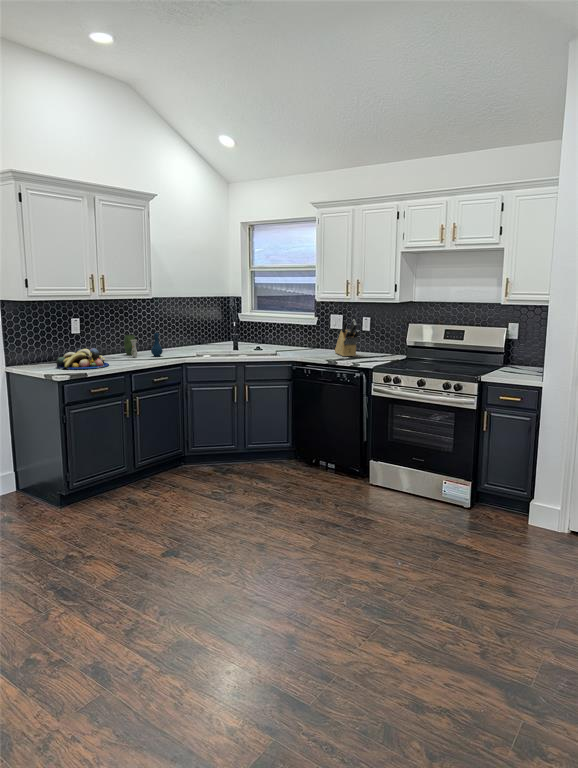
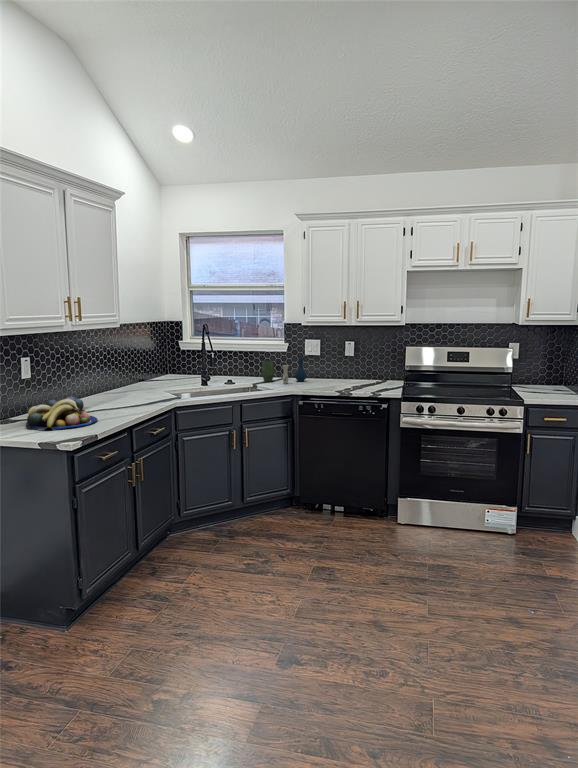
knife block: present [335,319,359,356] -> none [320,344,359,386]
vase: present [124,333,163,357] -> present [262,357,307,384]

